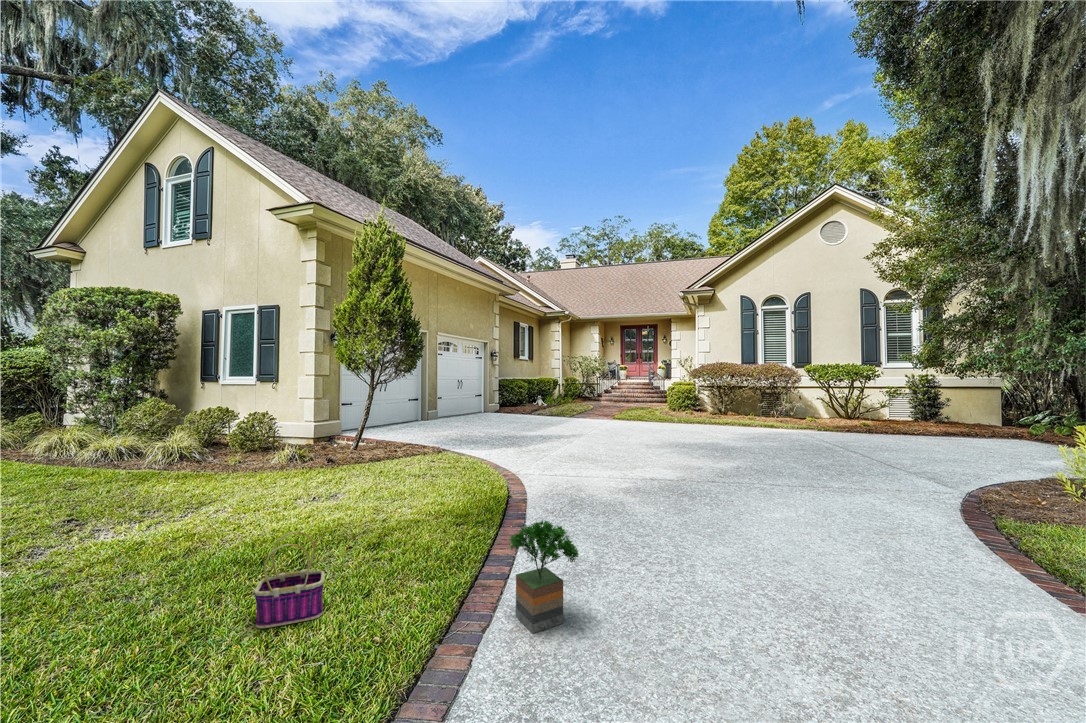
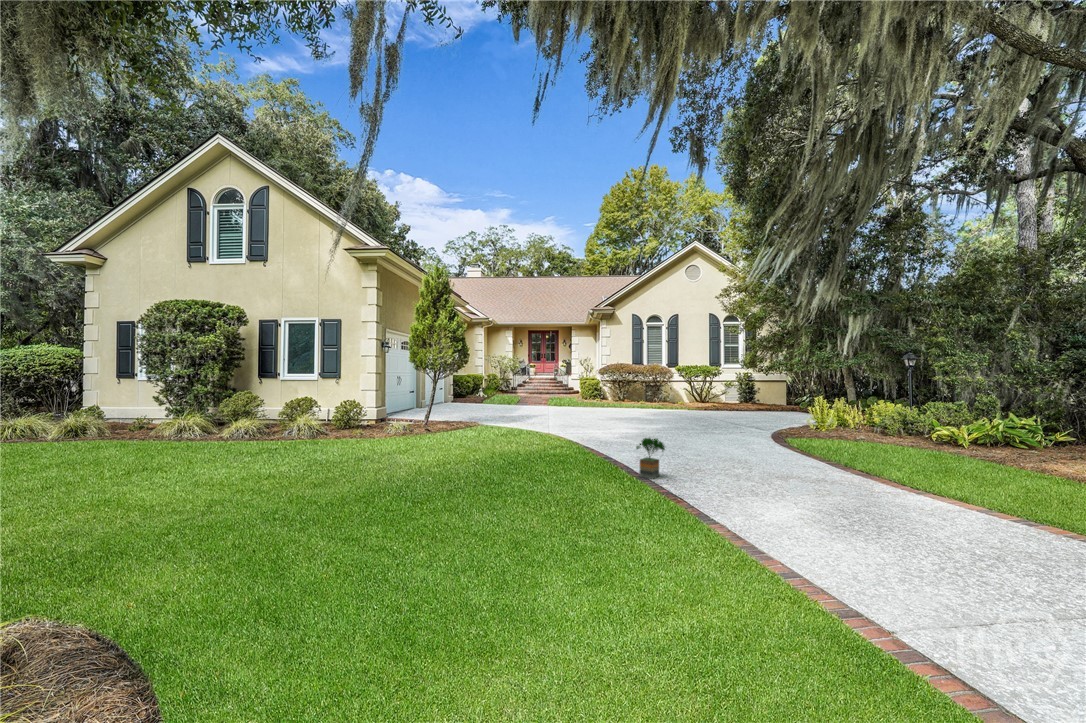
basket: present [254,532,325,628] -> none [544,447,570,485]

